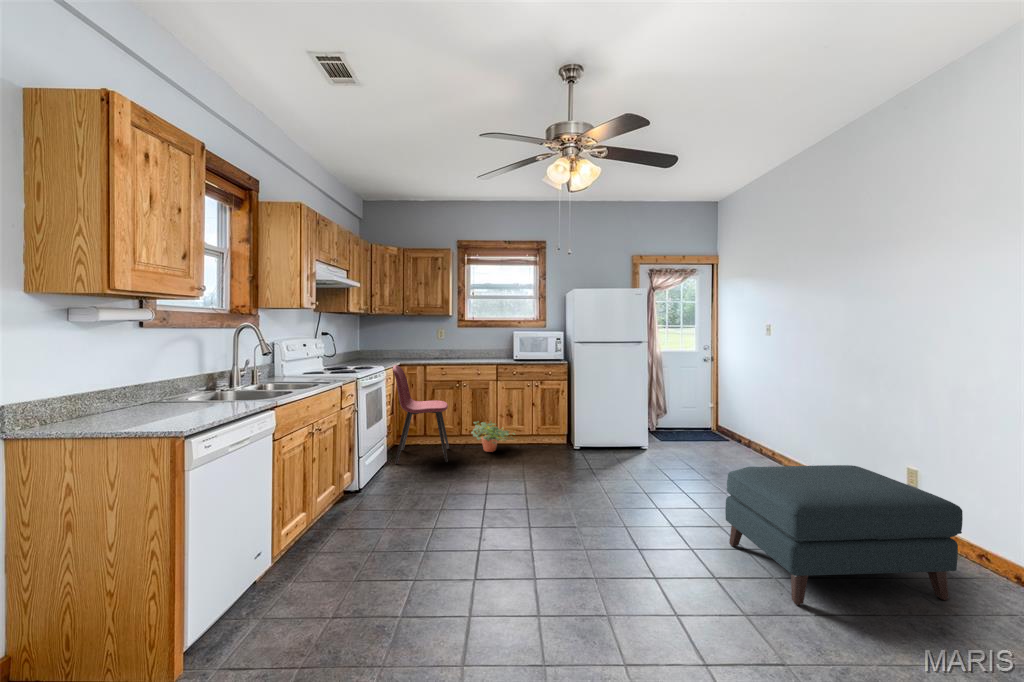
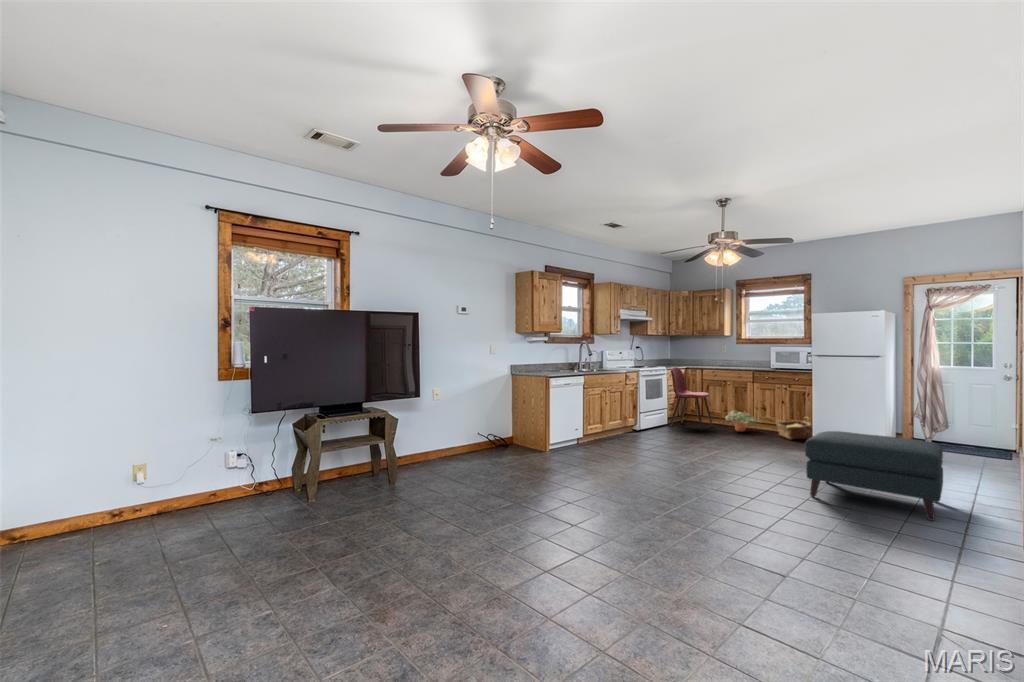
woven basket: none [537,420,575,454] -> present [777,420,812,439]

